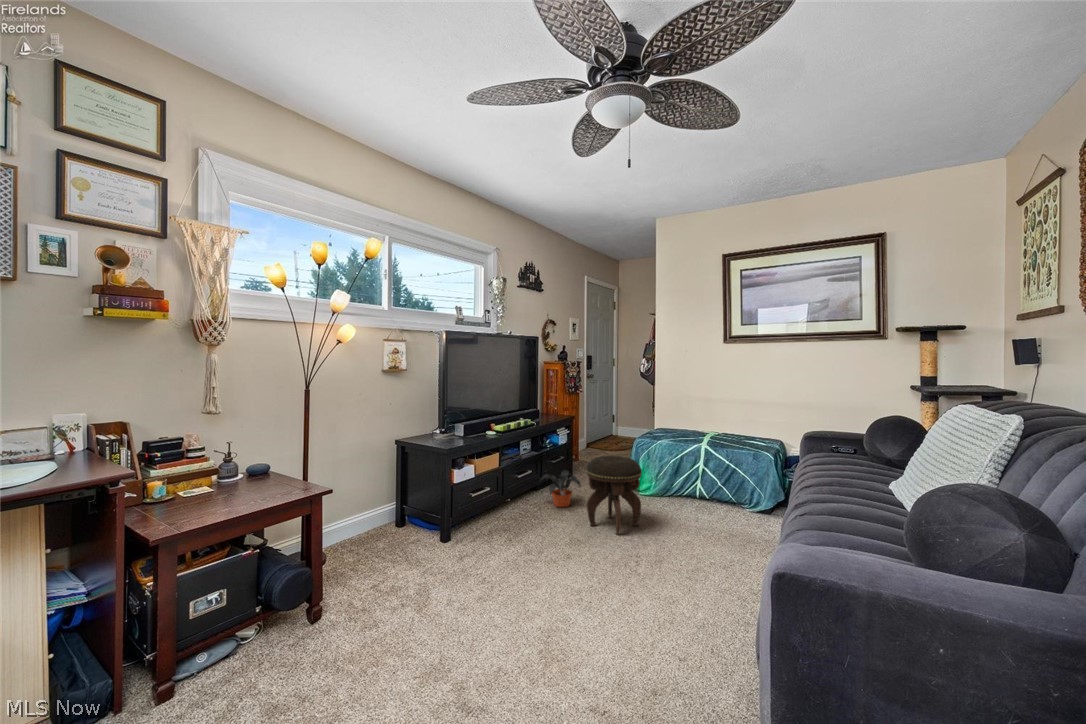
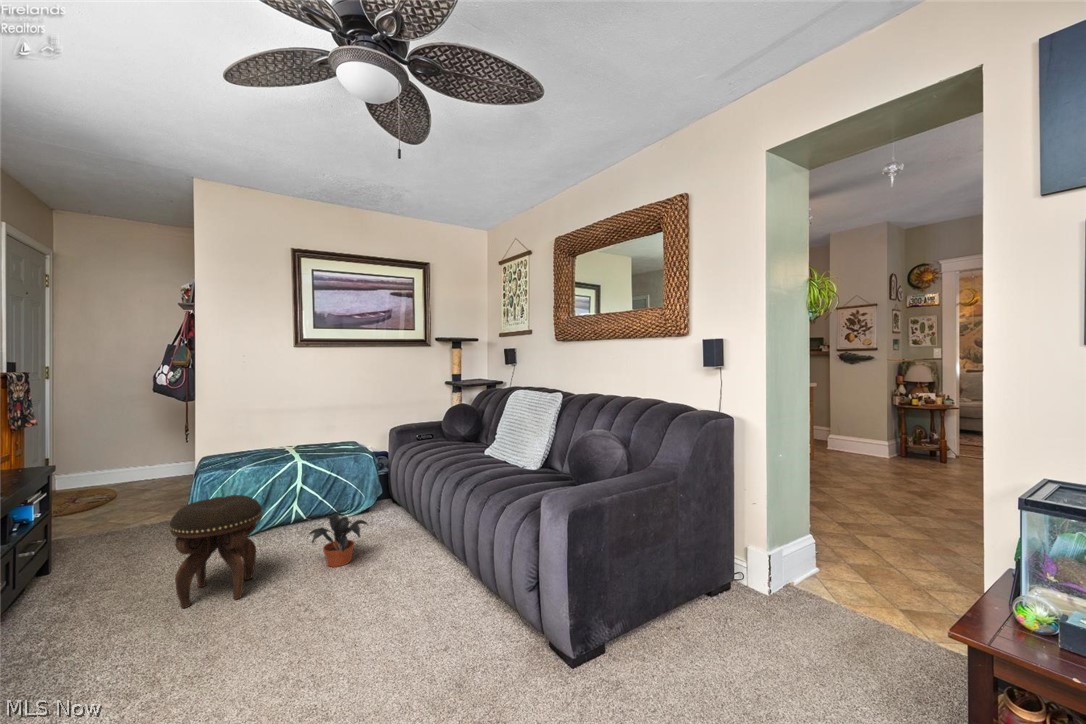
potted plant: present [541,470,581,507] -> present [307,514,368,567]

